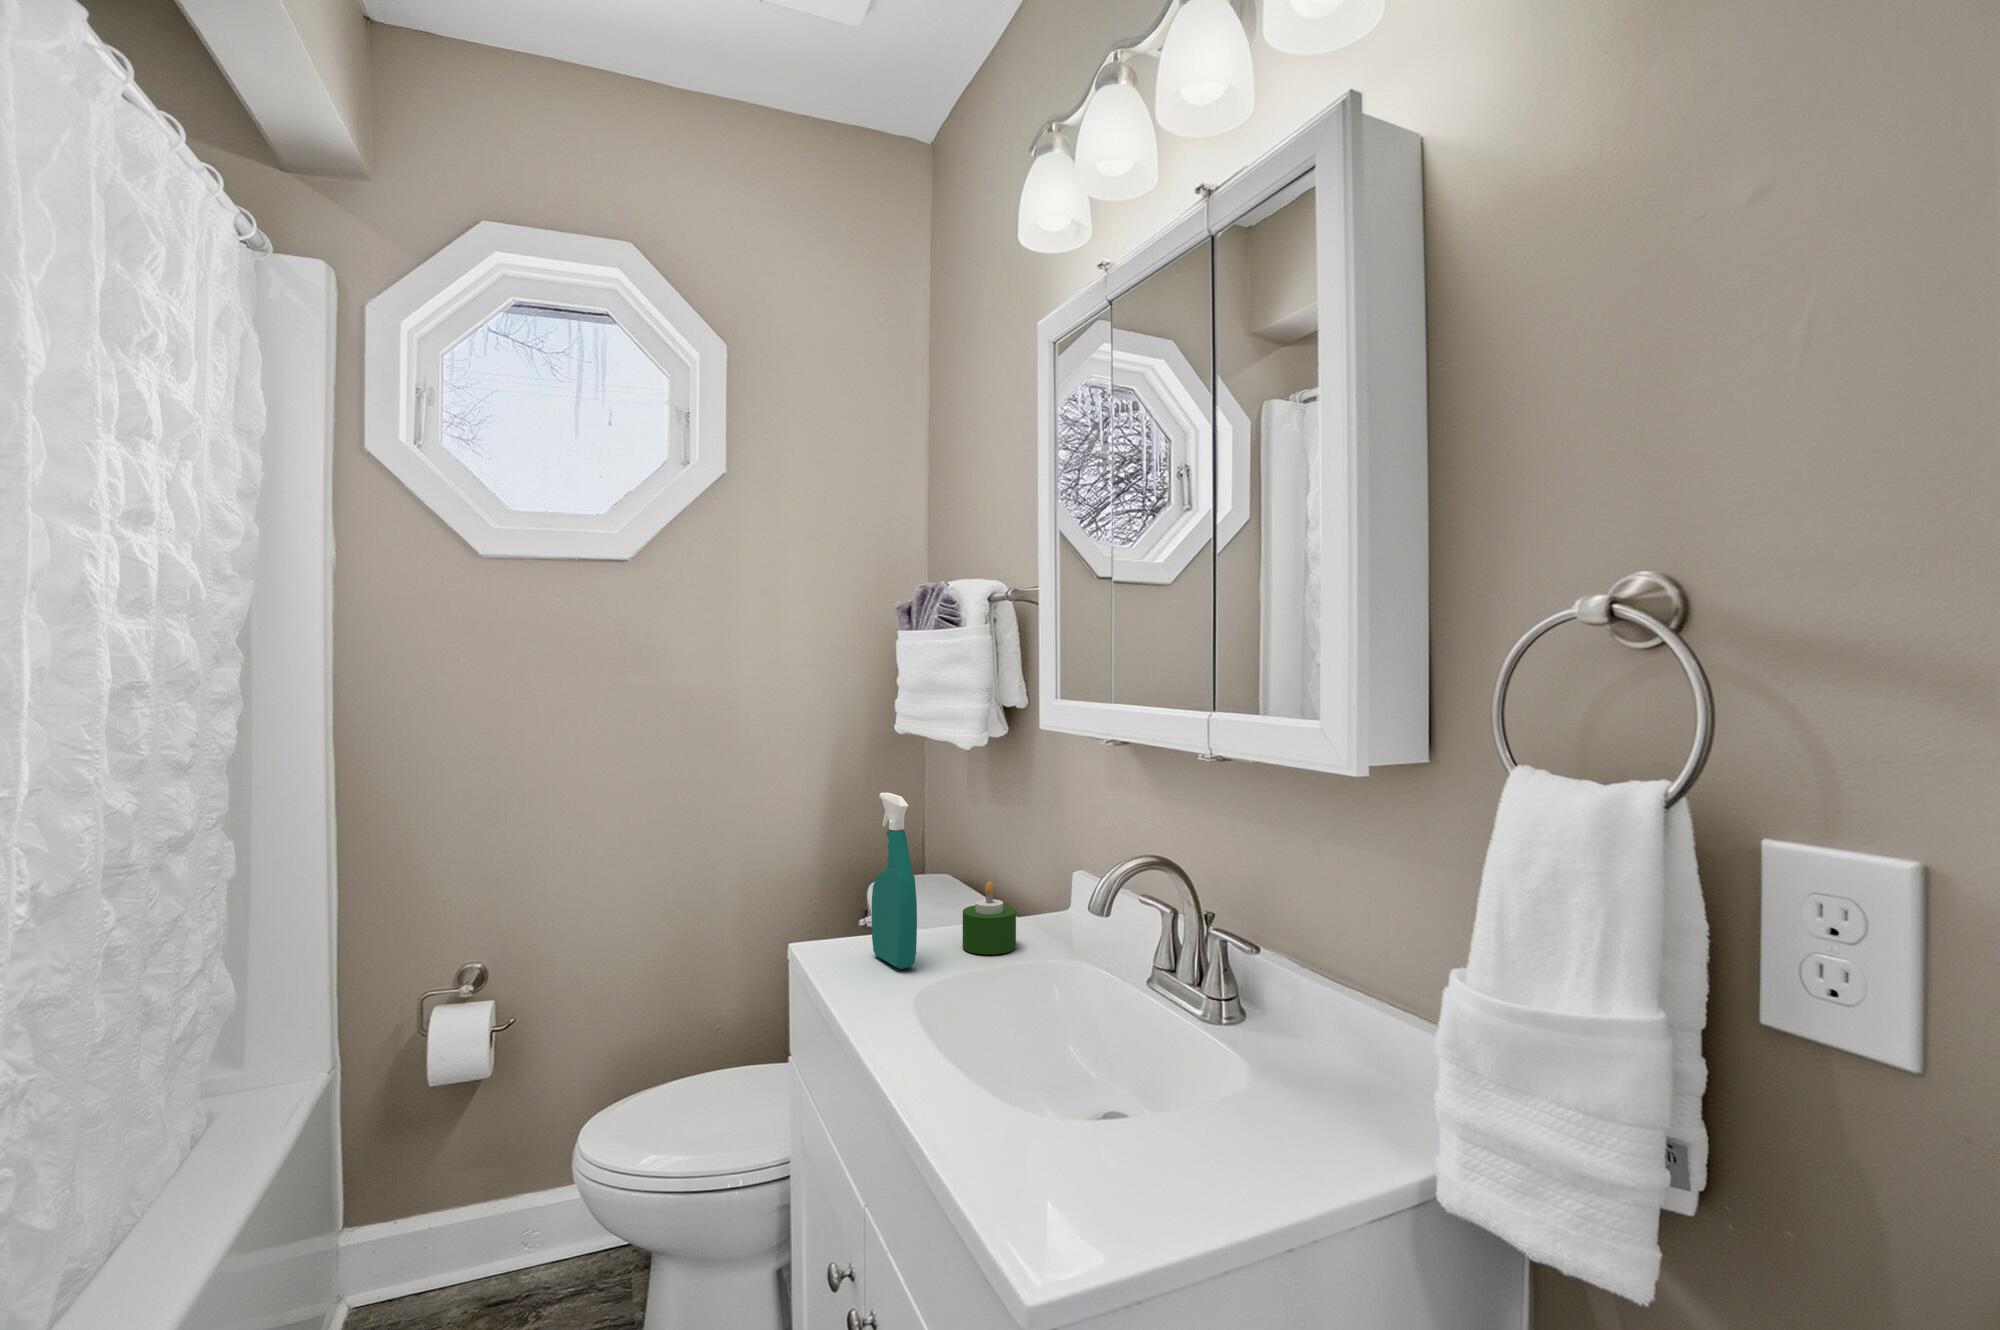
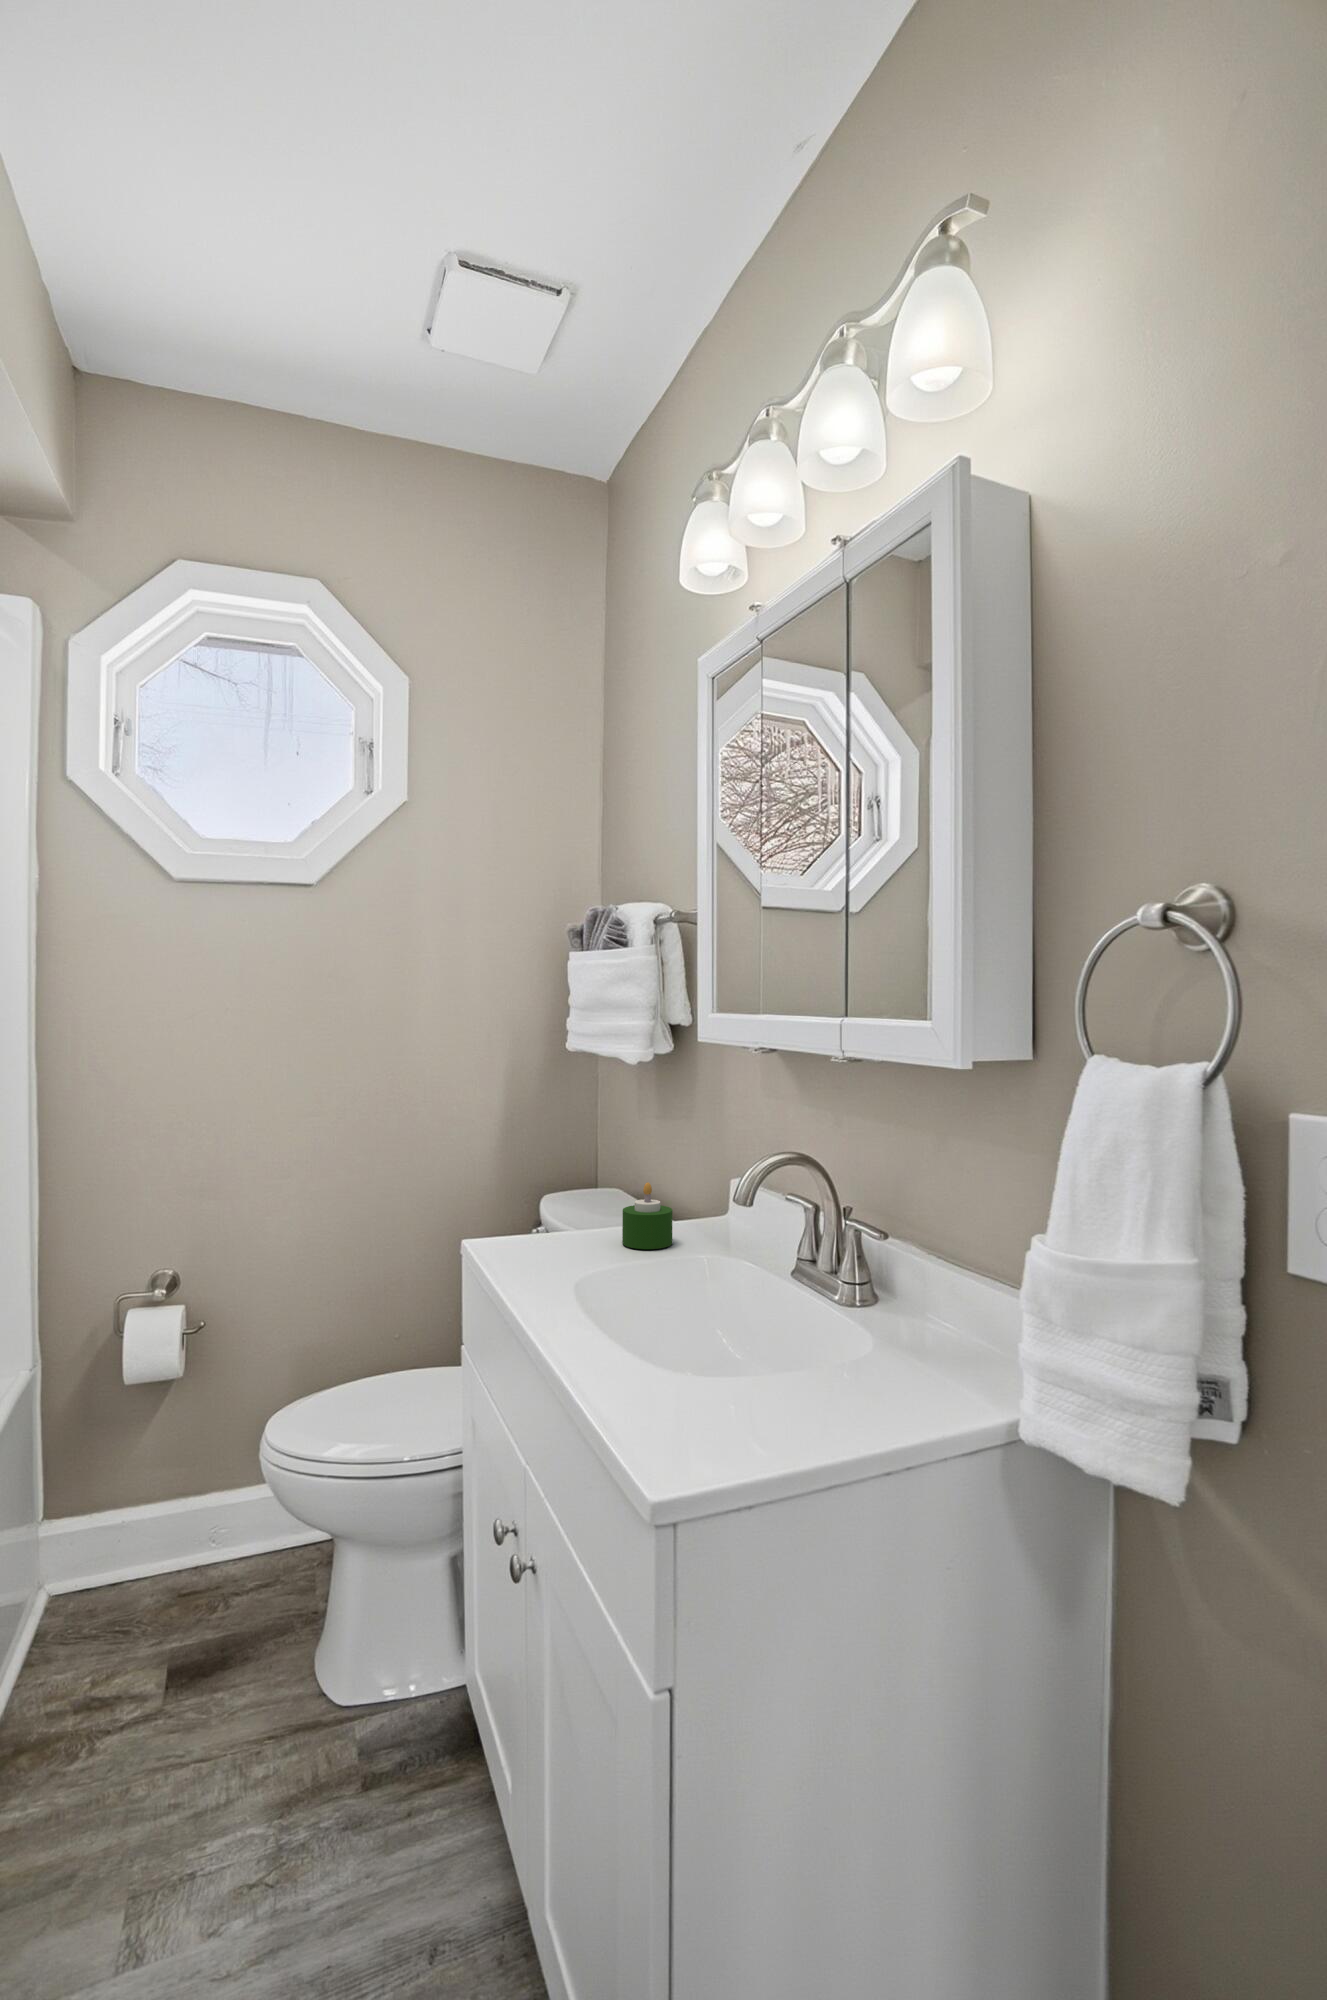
spray bottle: present [872,793,917,969] -> none [538,1098,579,1260]

